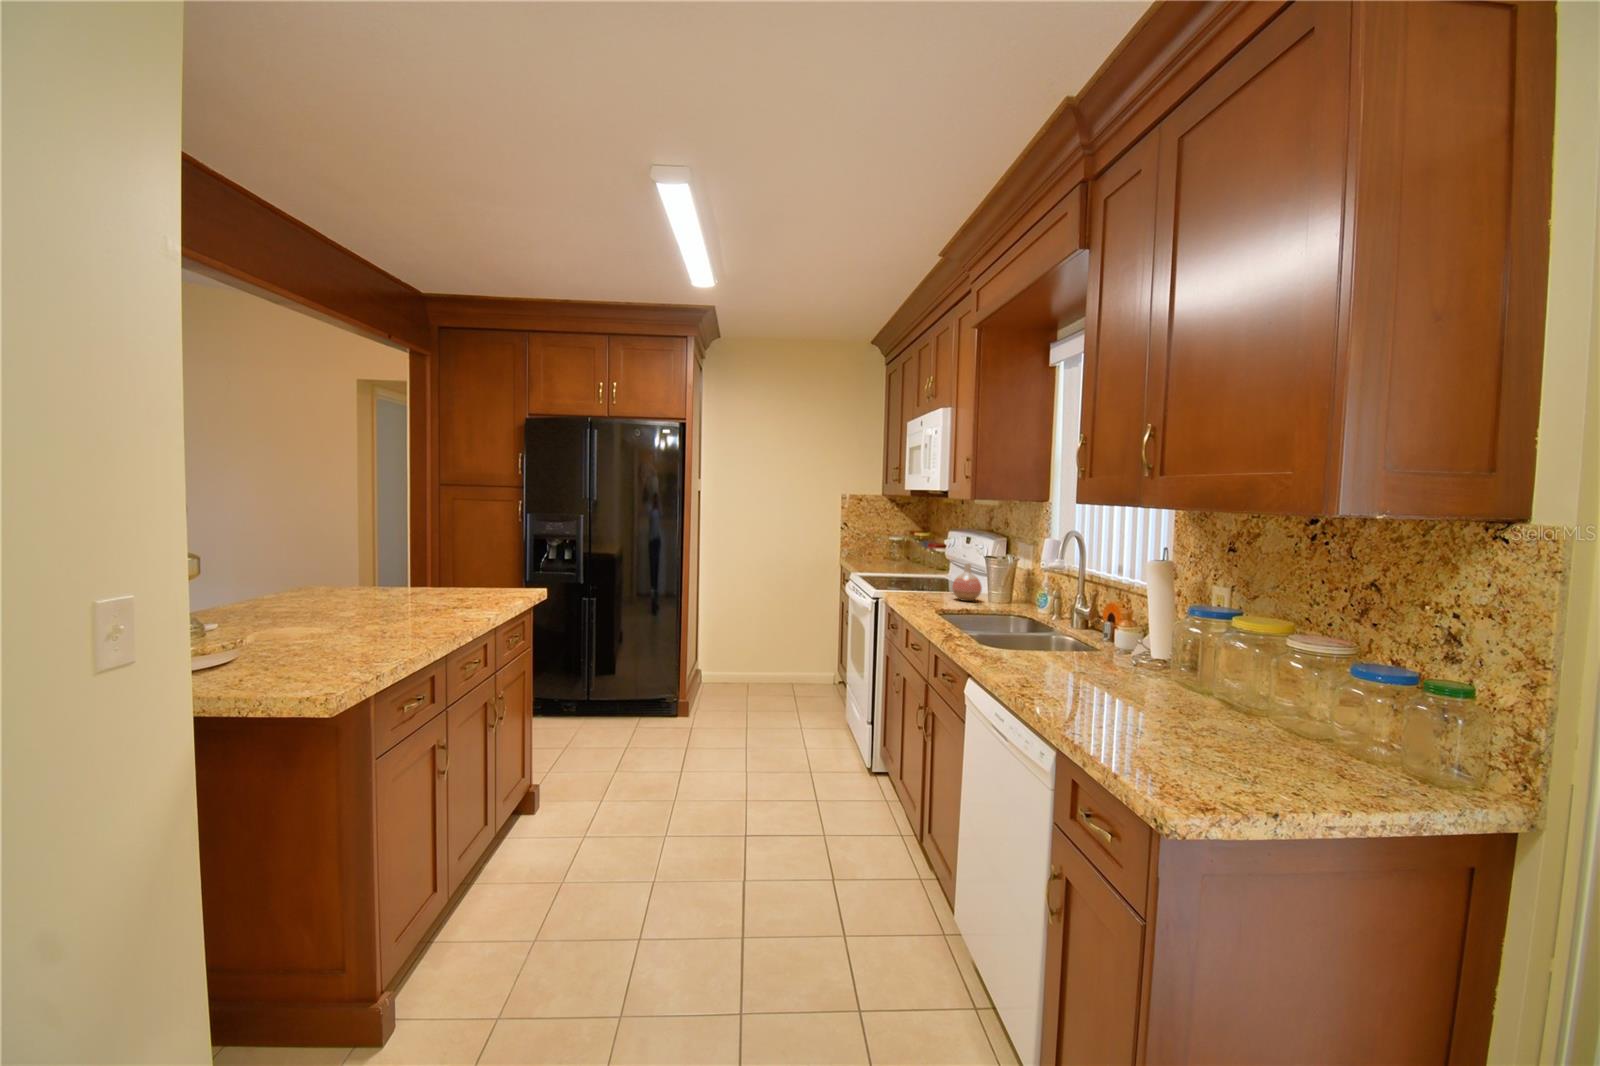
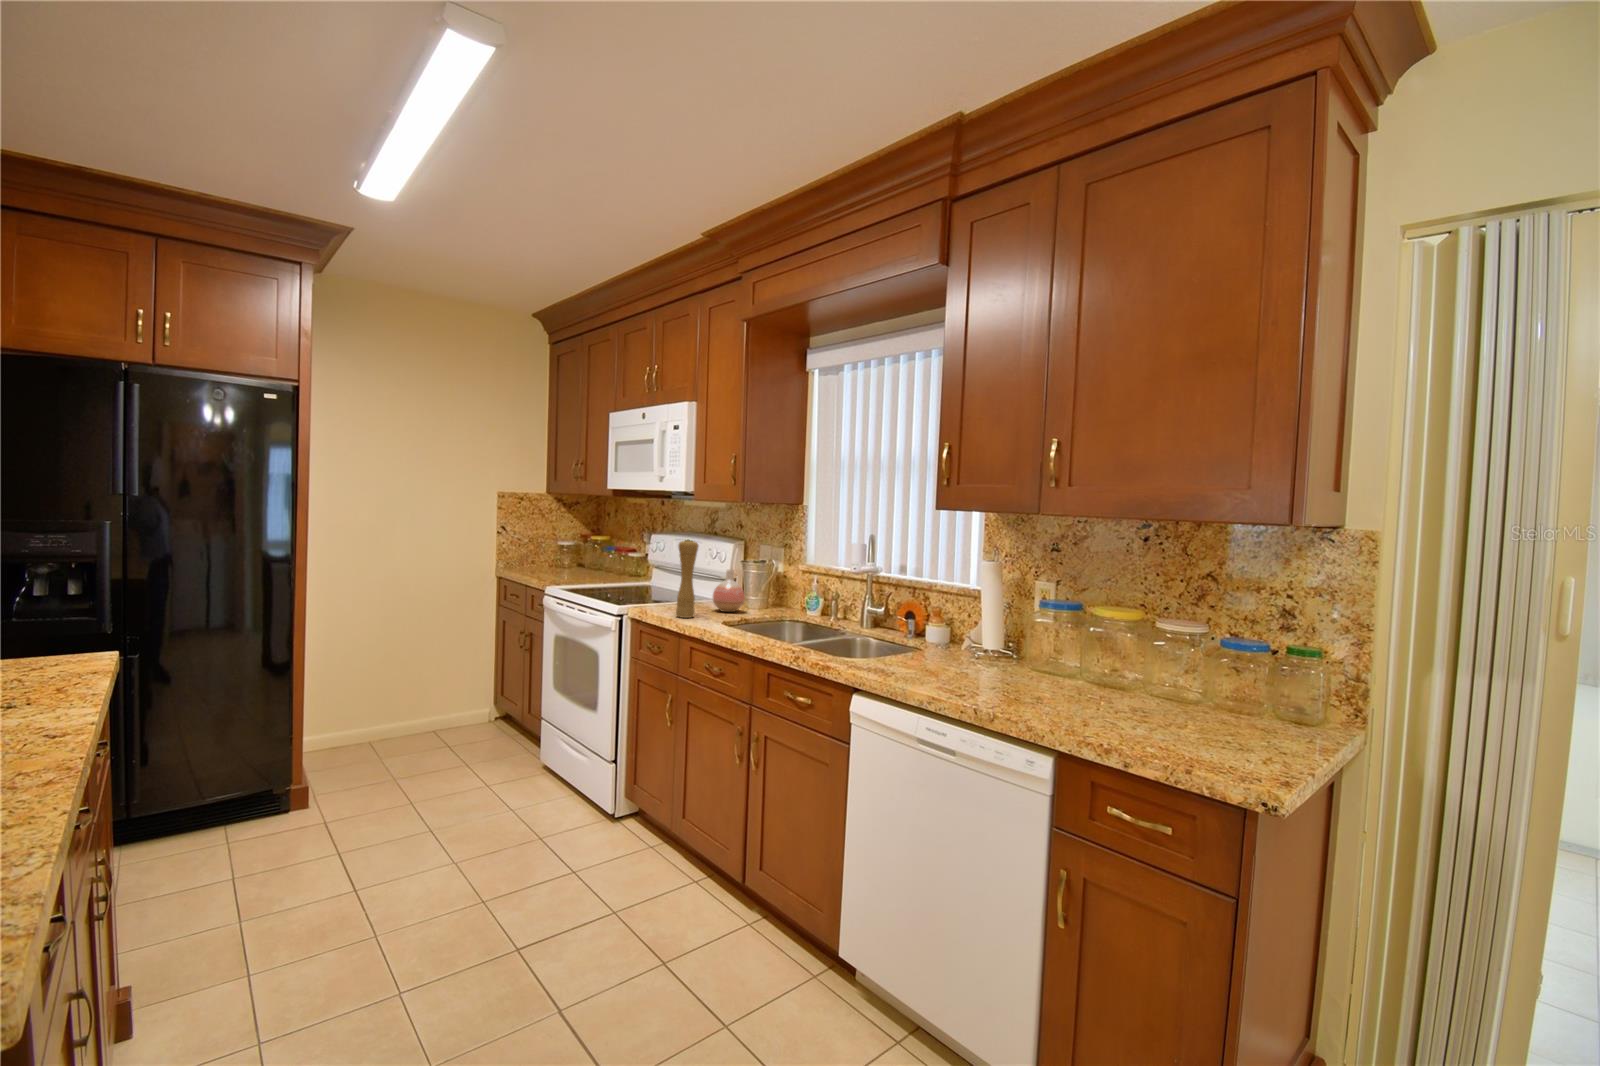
pepper mill: none [909,536,927,601] -> present [676,540,698,618]

